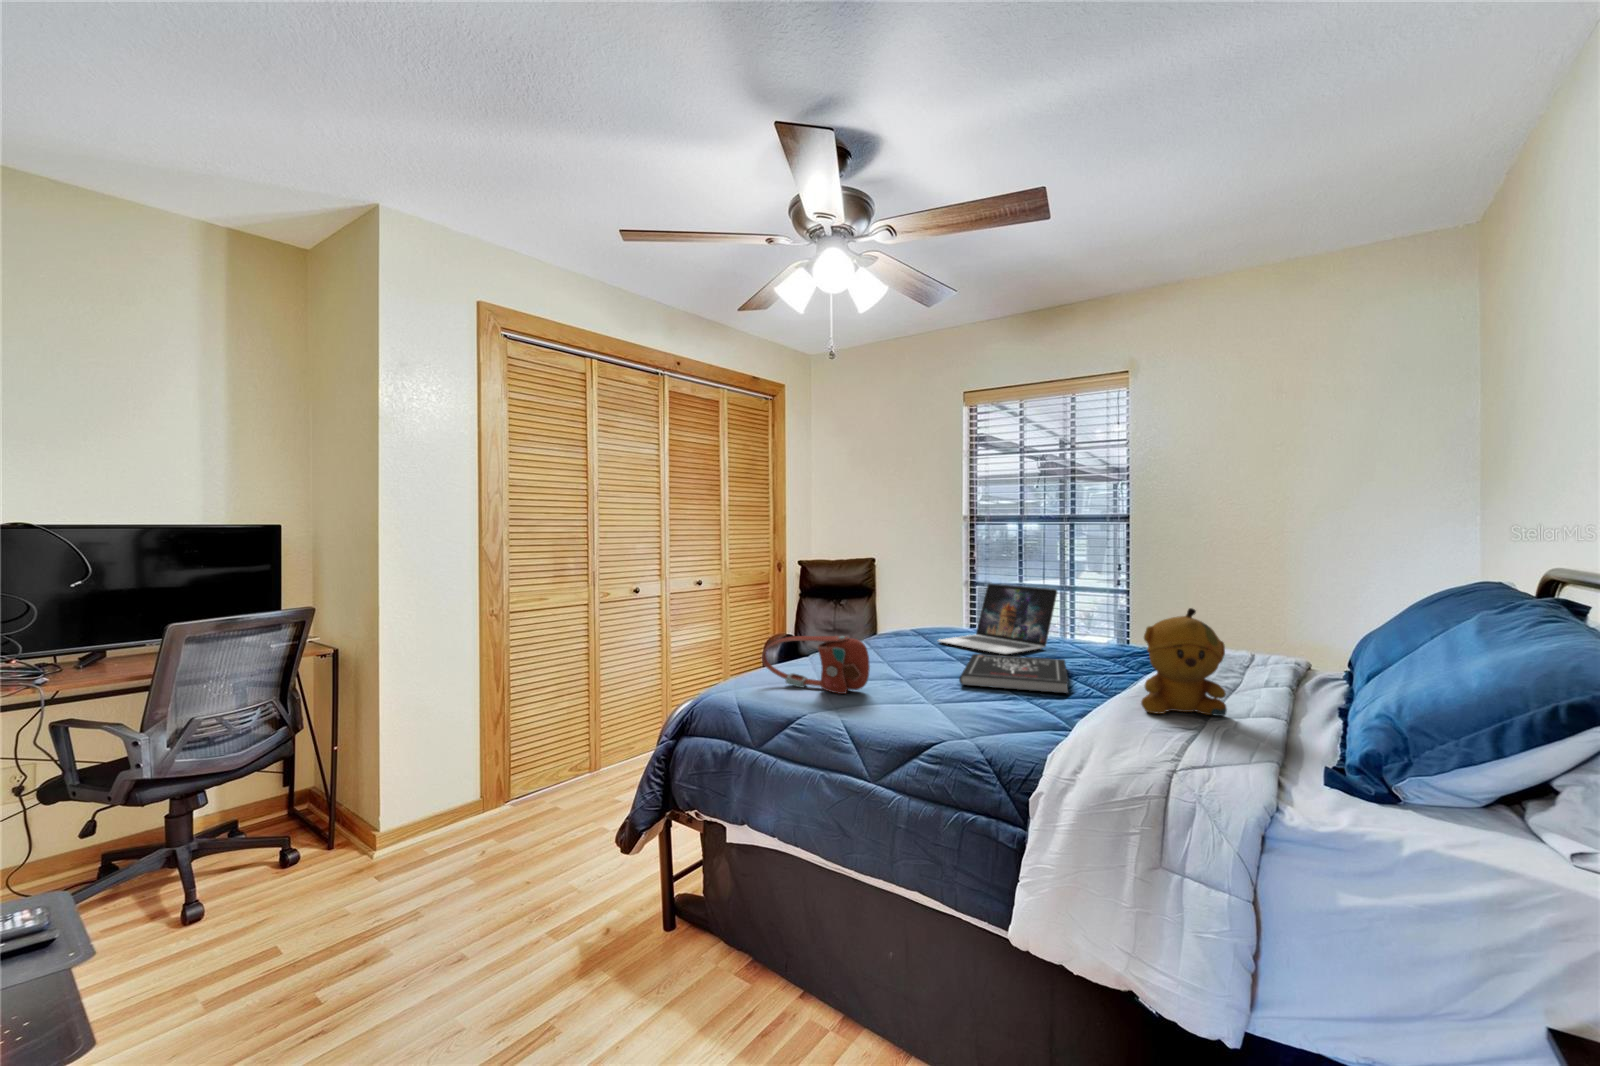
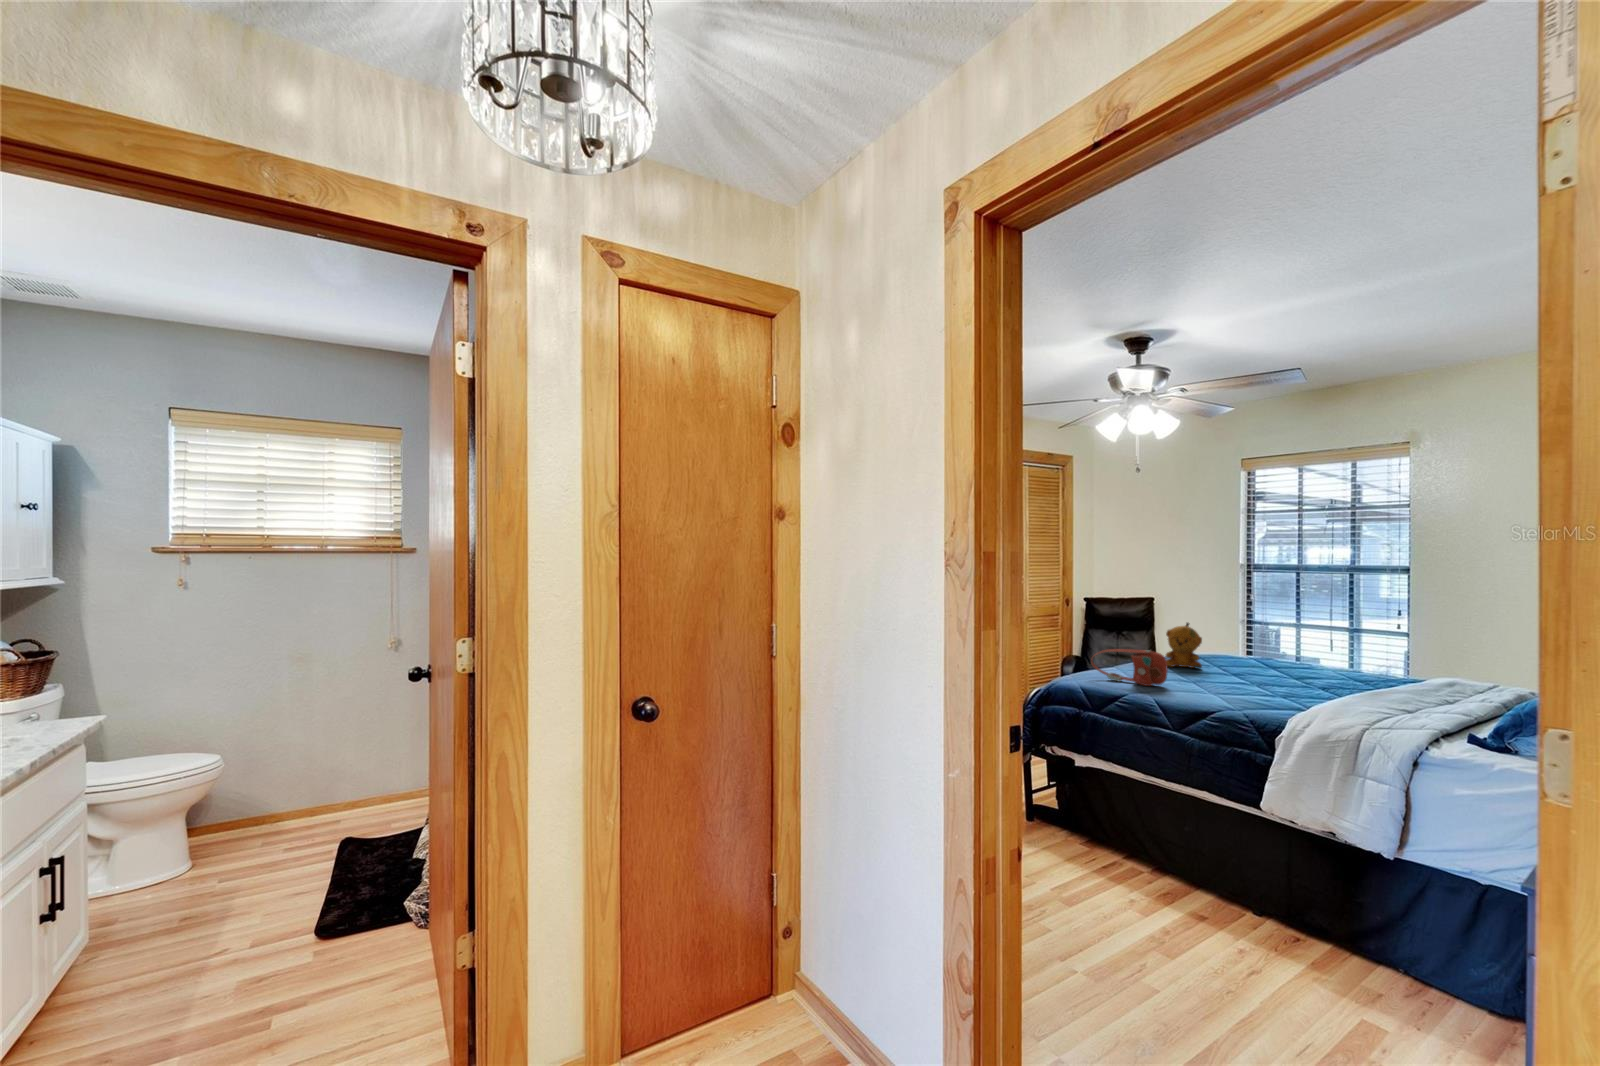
laptop: present [938,584,1057,654] -> none [1217,623,1321,674]
stuffed bear: present [1141,608,1227,716] -> present [1166,623,1202,669]
book: present [959,654,1068,693] -> none [1234,671,1322,698]

